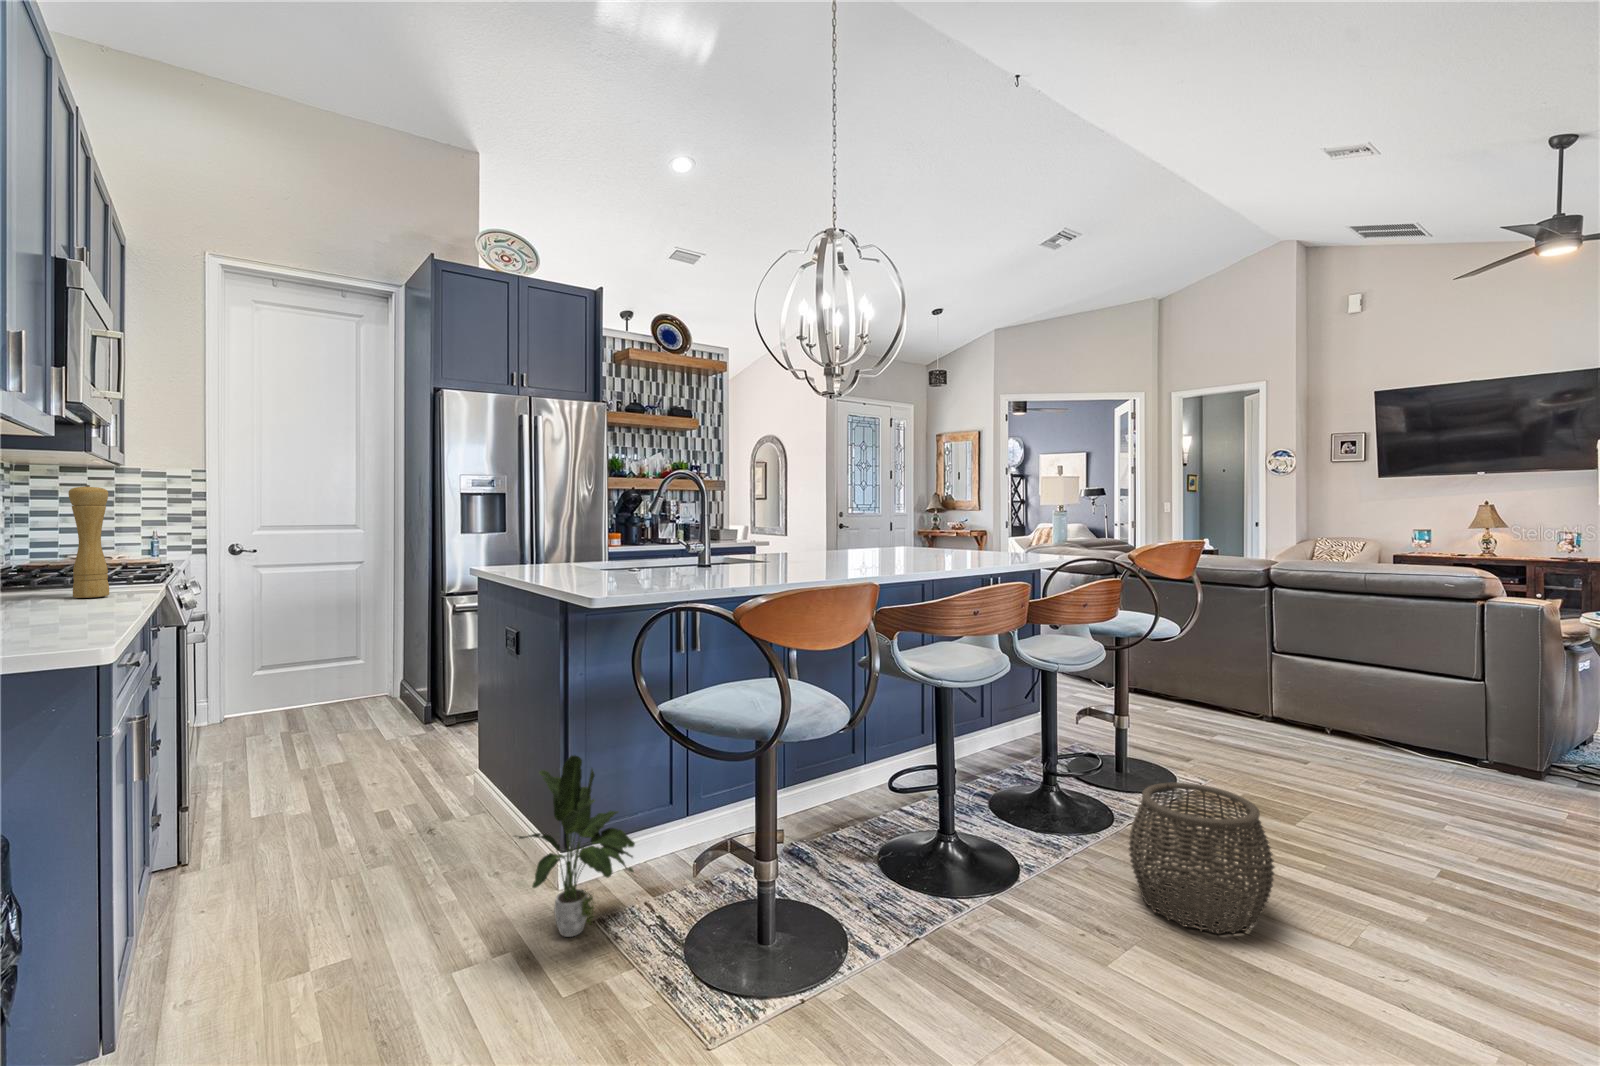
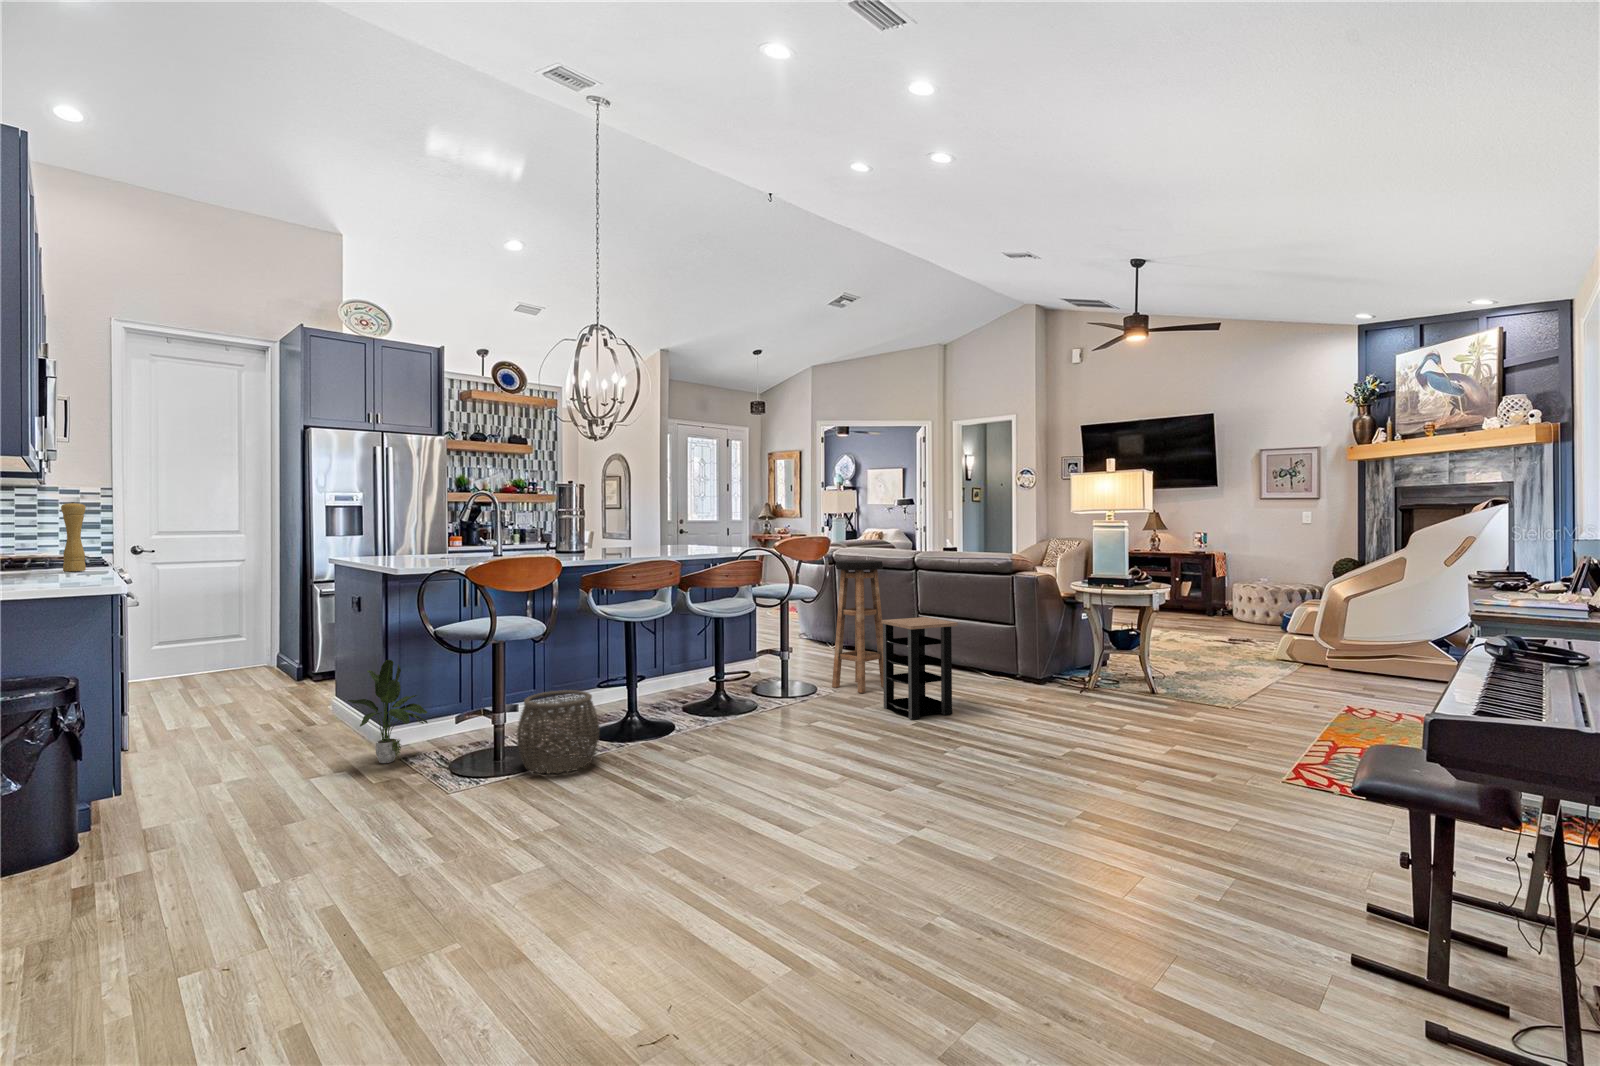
bar stool: none [1183,577,1276,786] -> present [832,560,884,693]
side table: none [1325,677,1488,864] -> present [881,617,958,719]
woven basket: present [1129,782,1274,934] -> present [517,690,600,774]

